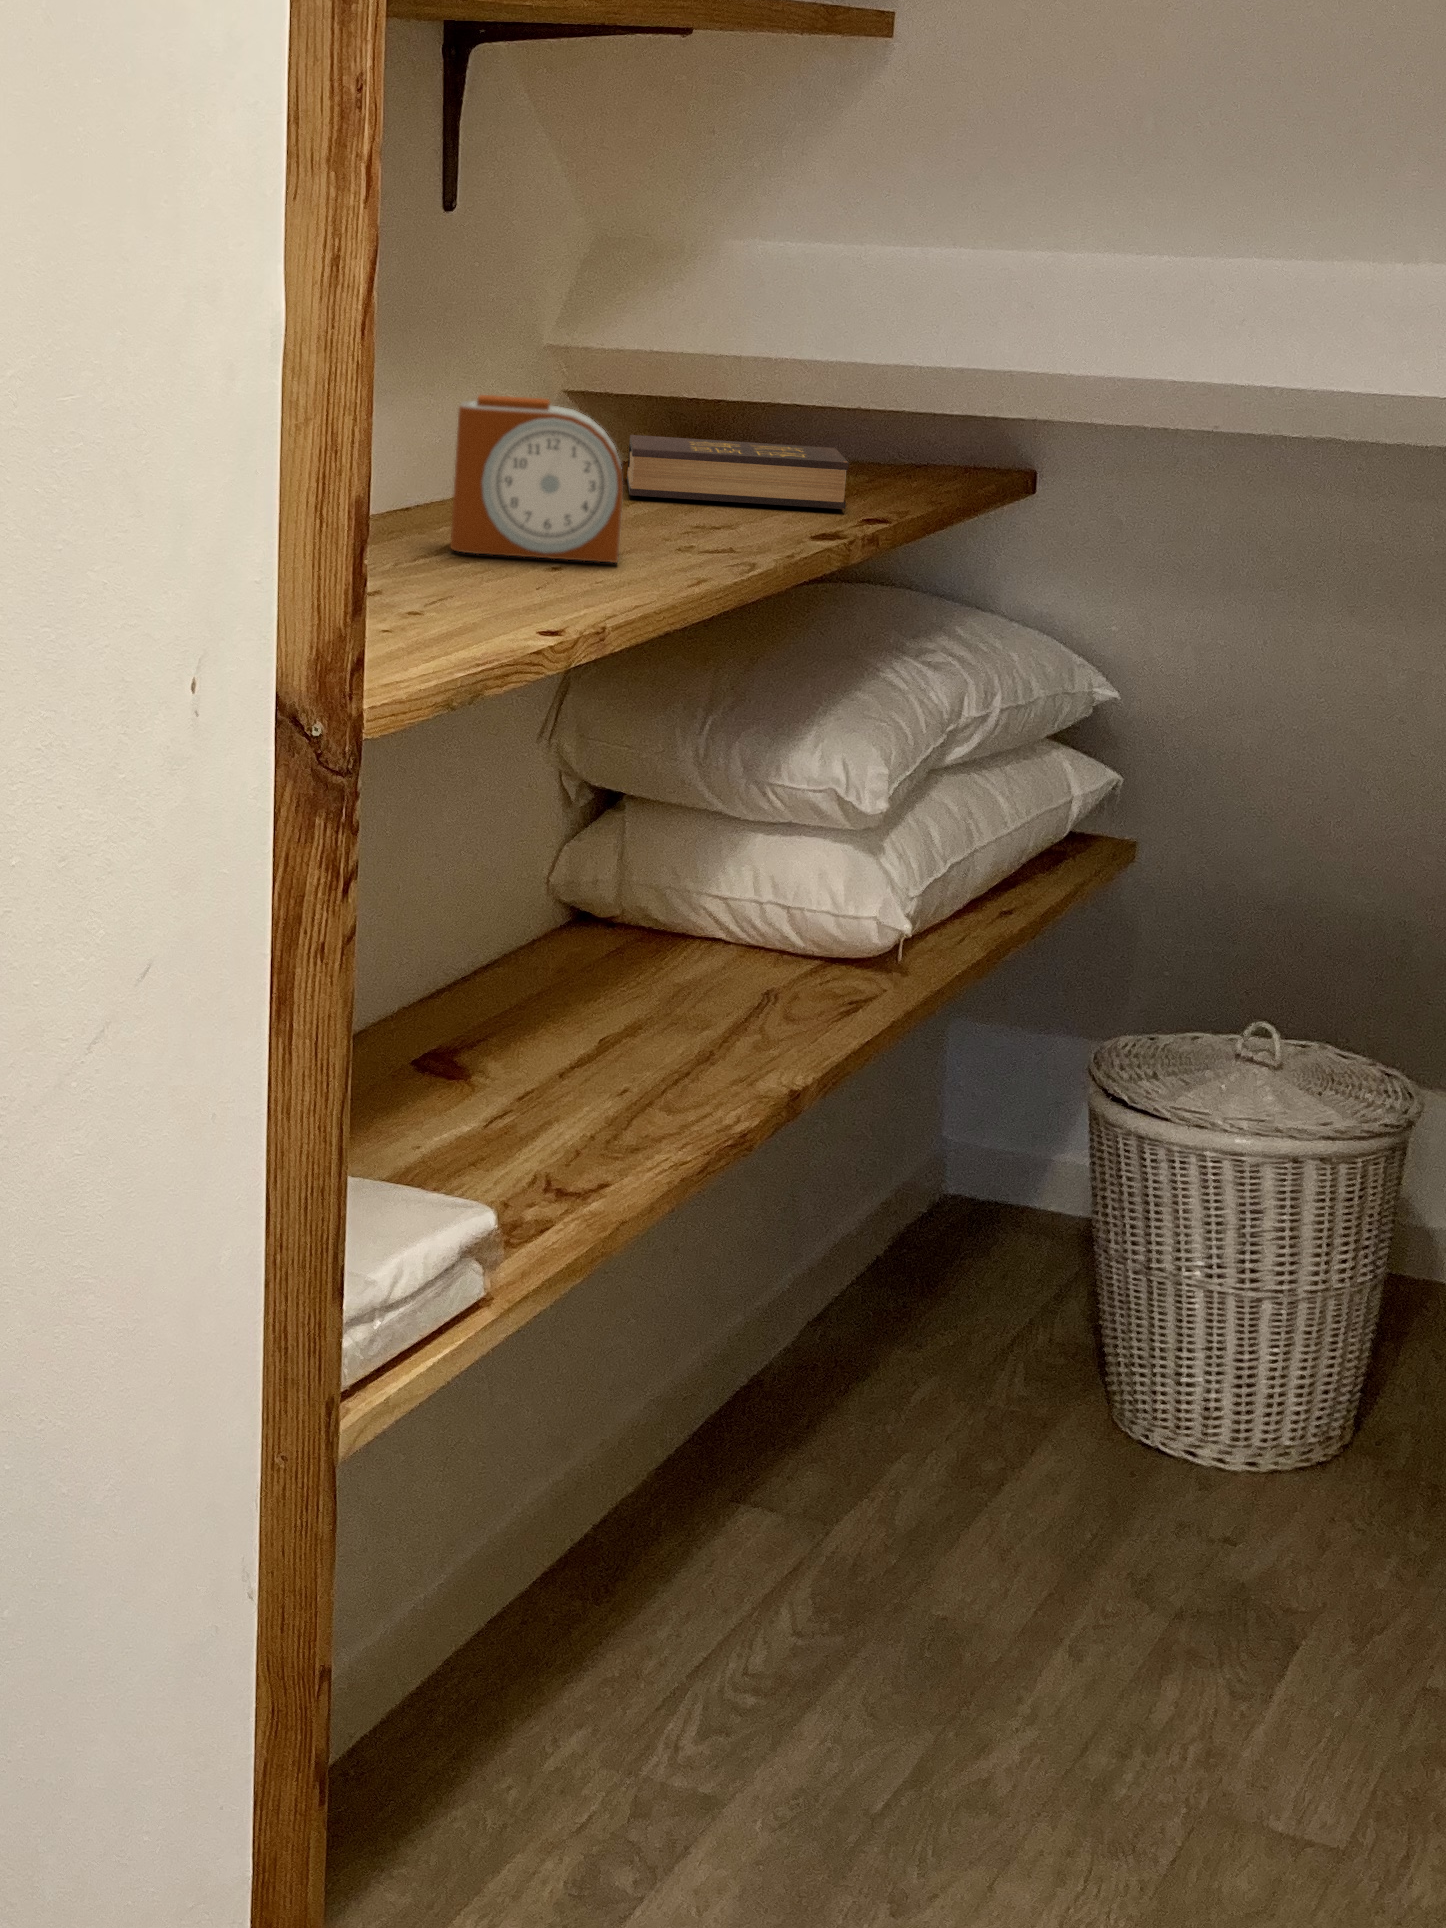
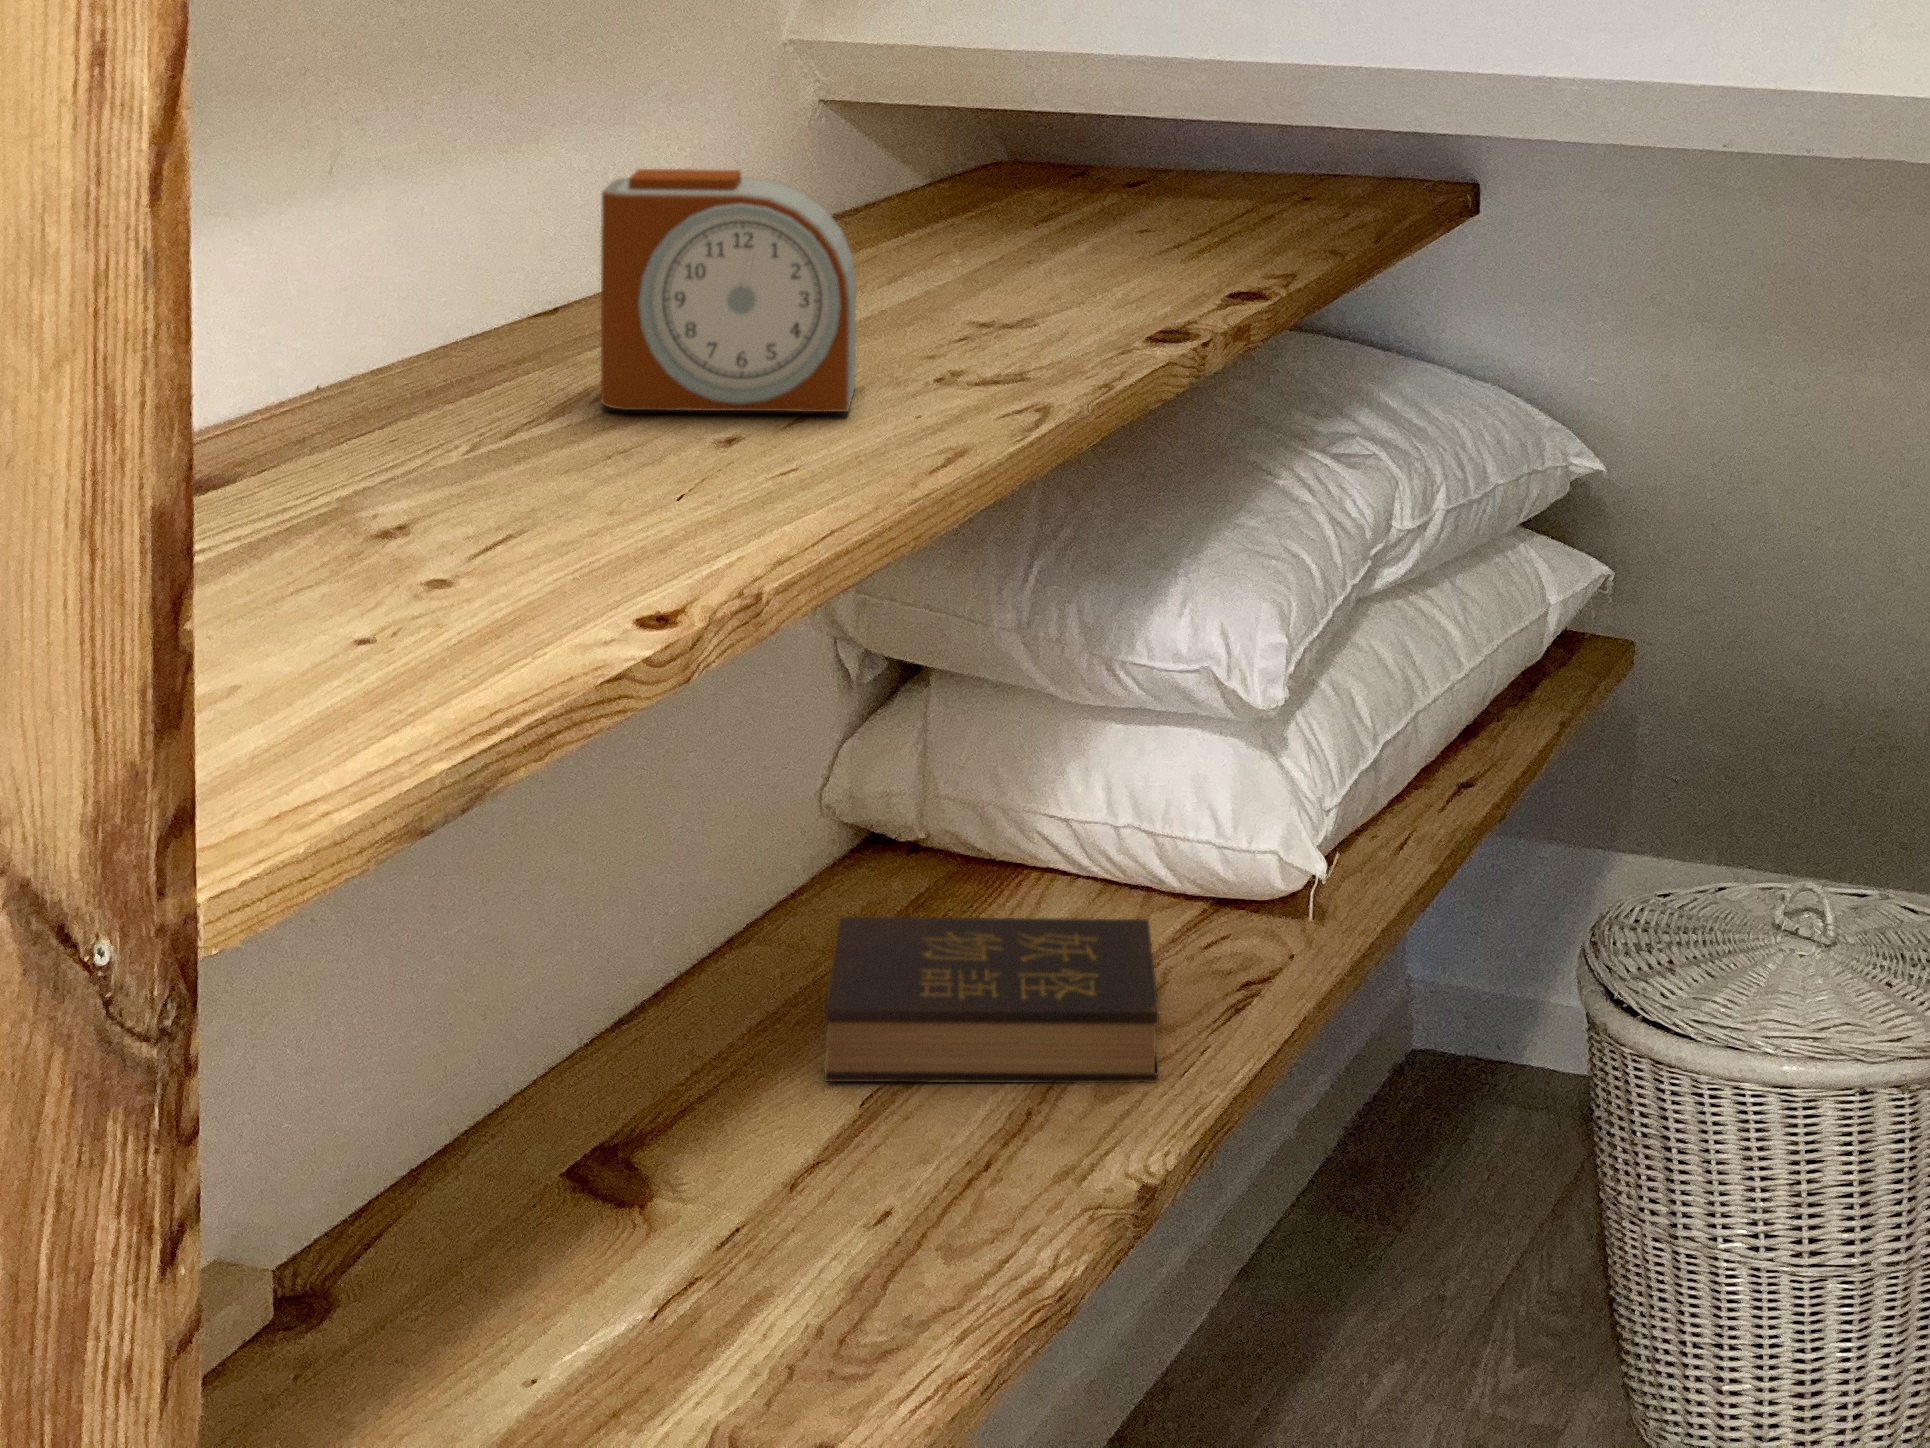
hardback book: present [627,435,849,509] -> present [824,917,1159,1083]

